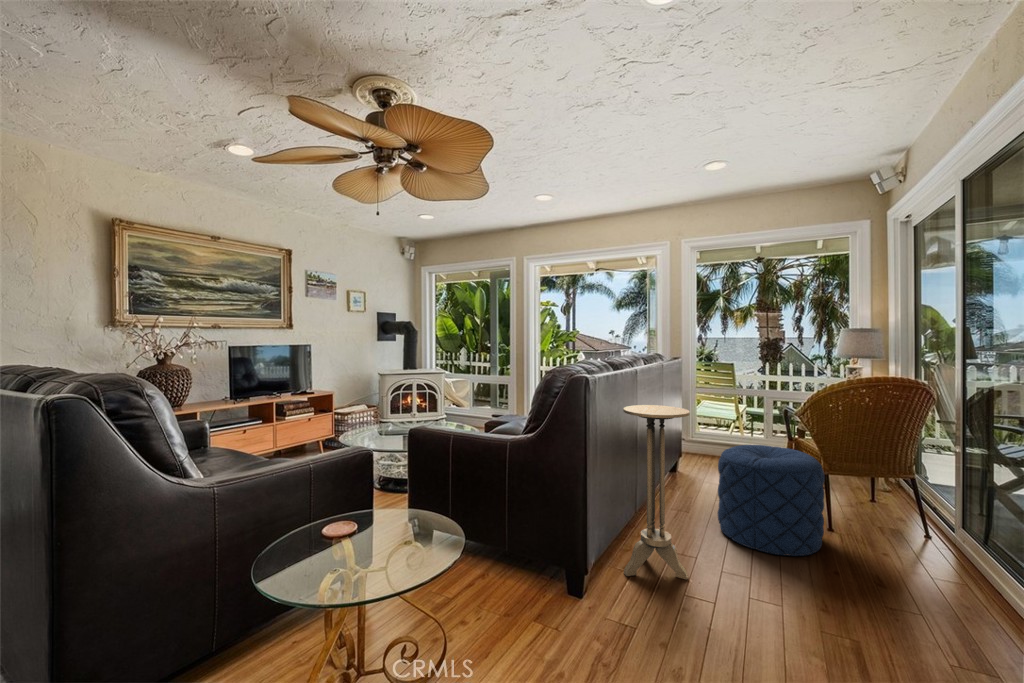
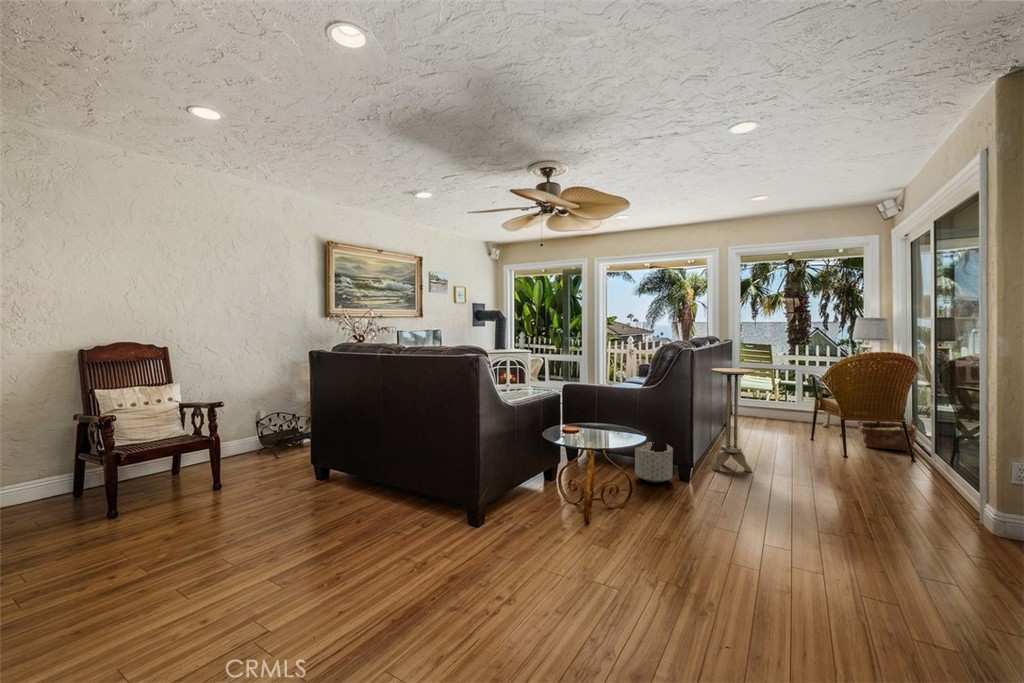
pouf: present [718,445,825,556] -> none [766,397,838,463]
woven basket: none [849,470,938,527] -> present [857,418,917,451]
planter: none [484,533,546,615] -> present [635,442,673,483]

